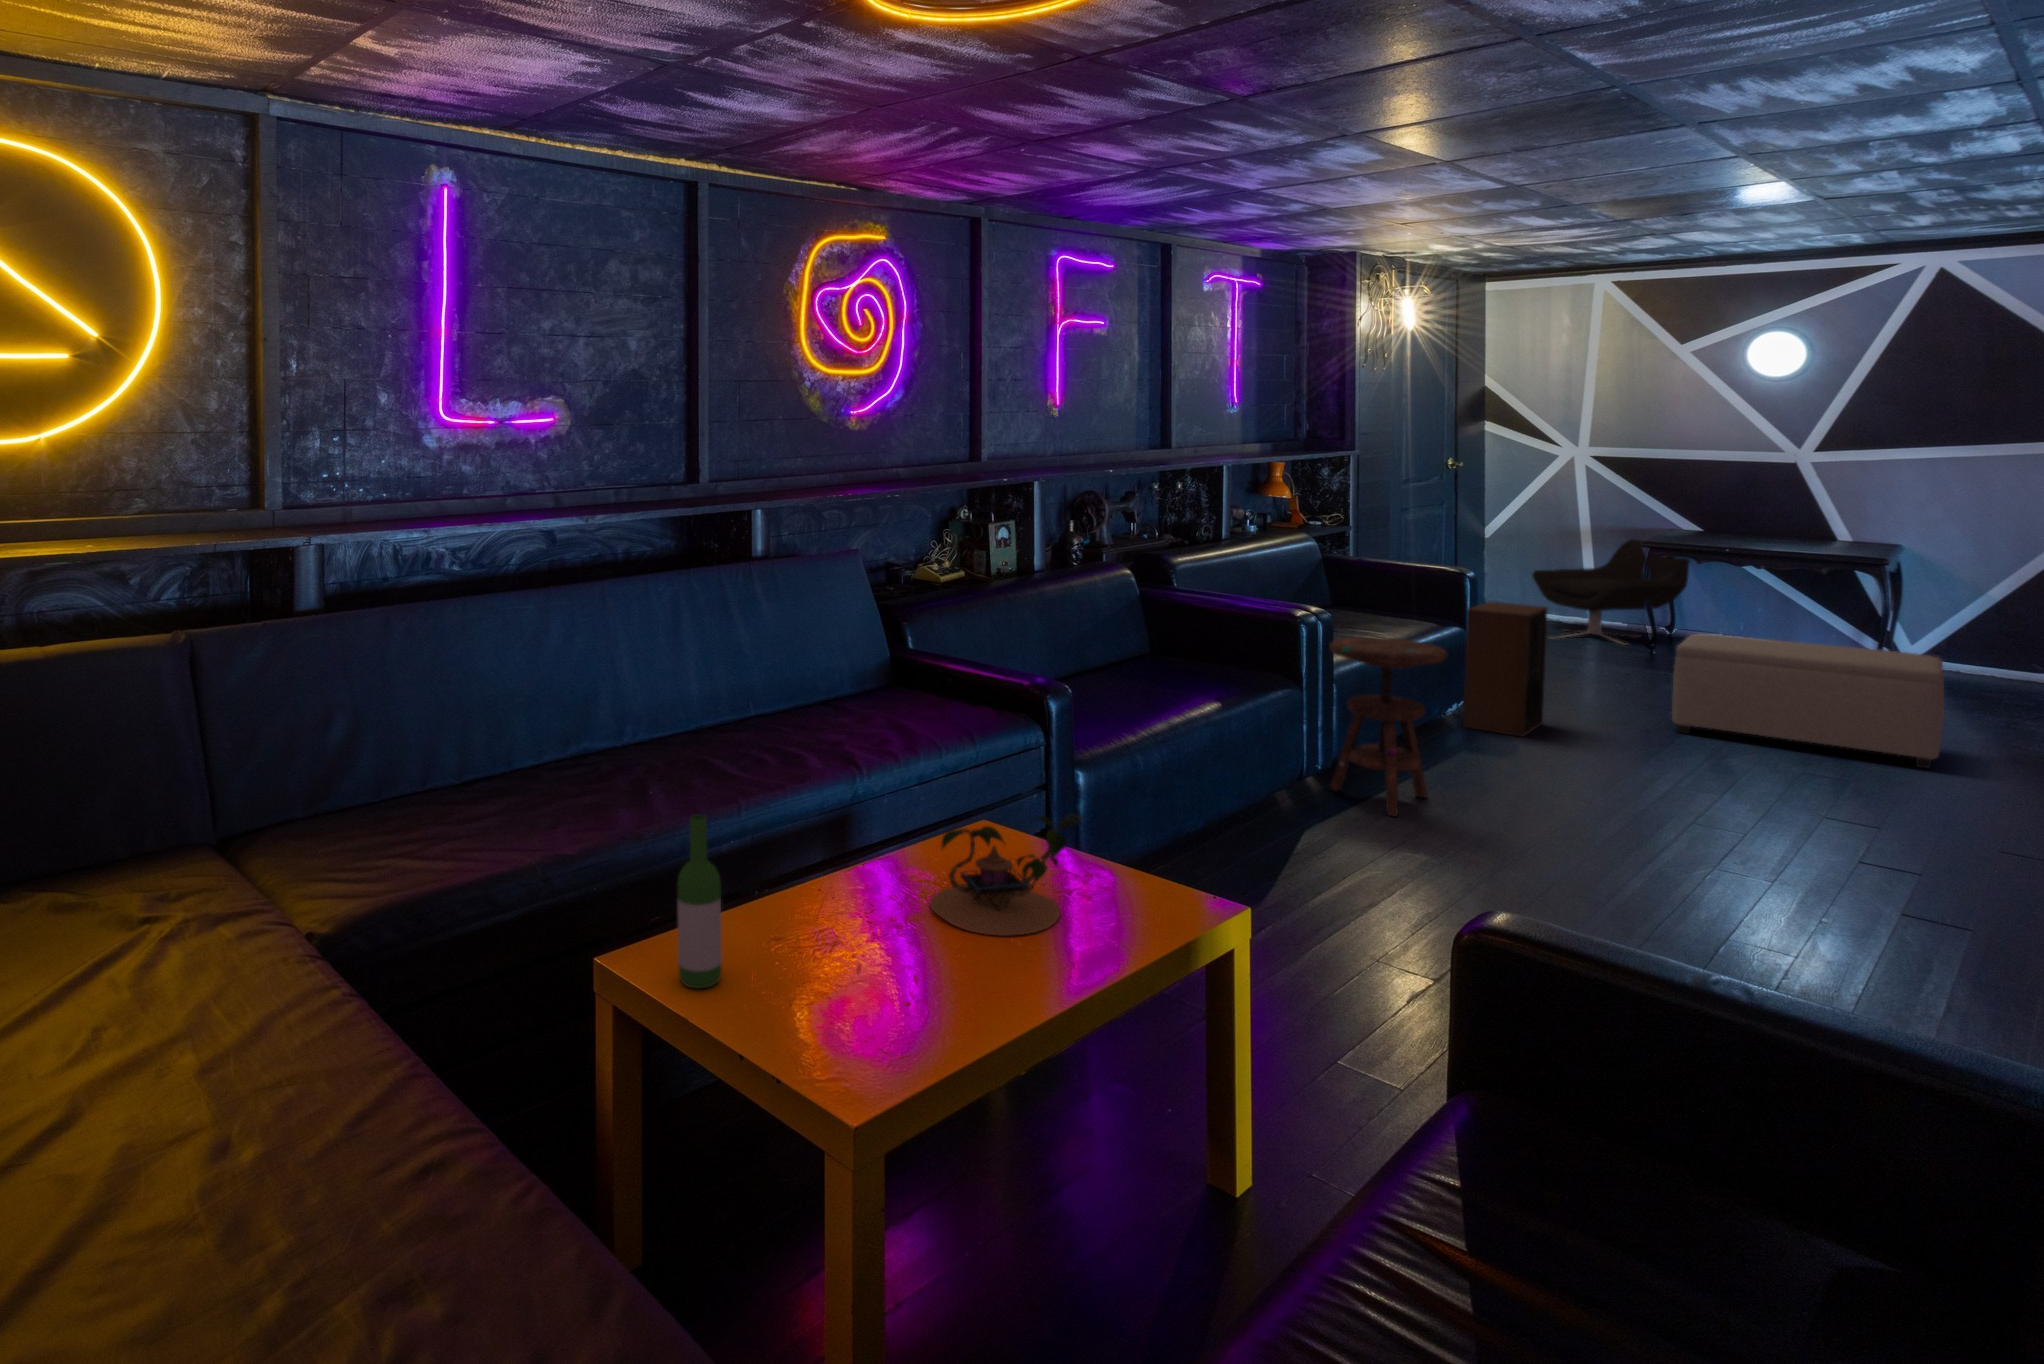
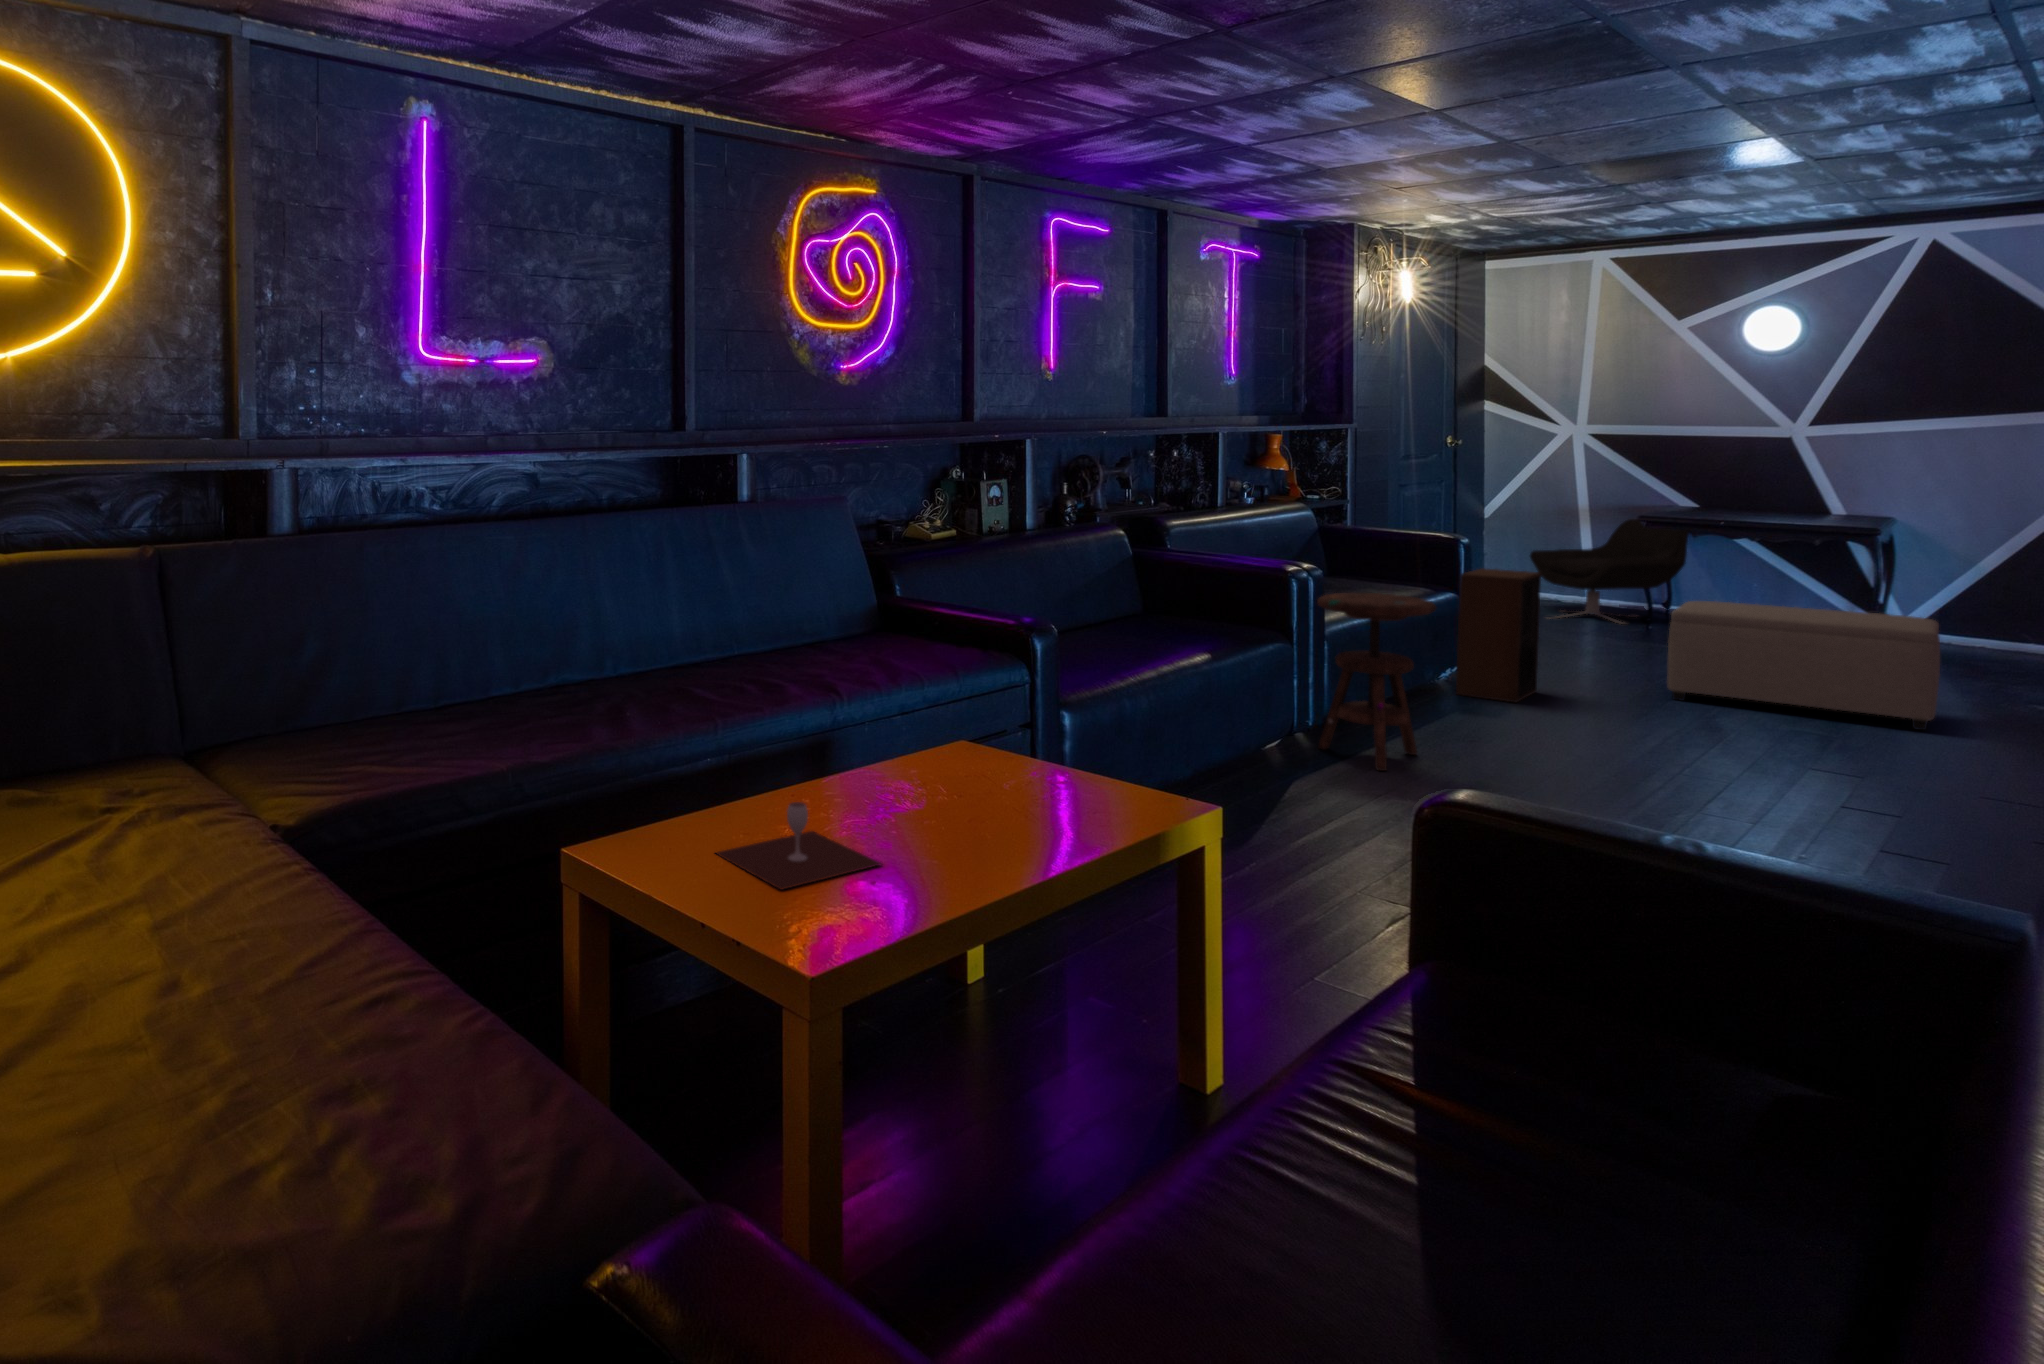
plant: present [929,814,1081,936] -> none [899,716,1060,833]
wine bottle: present [677,815,722,989] -> none [639,699,684,874]
wine glass: none [750,912,918,1009] -> present [716,802,881,890]

